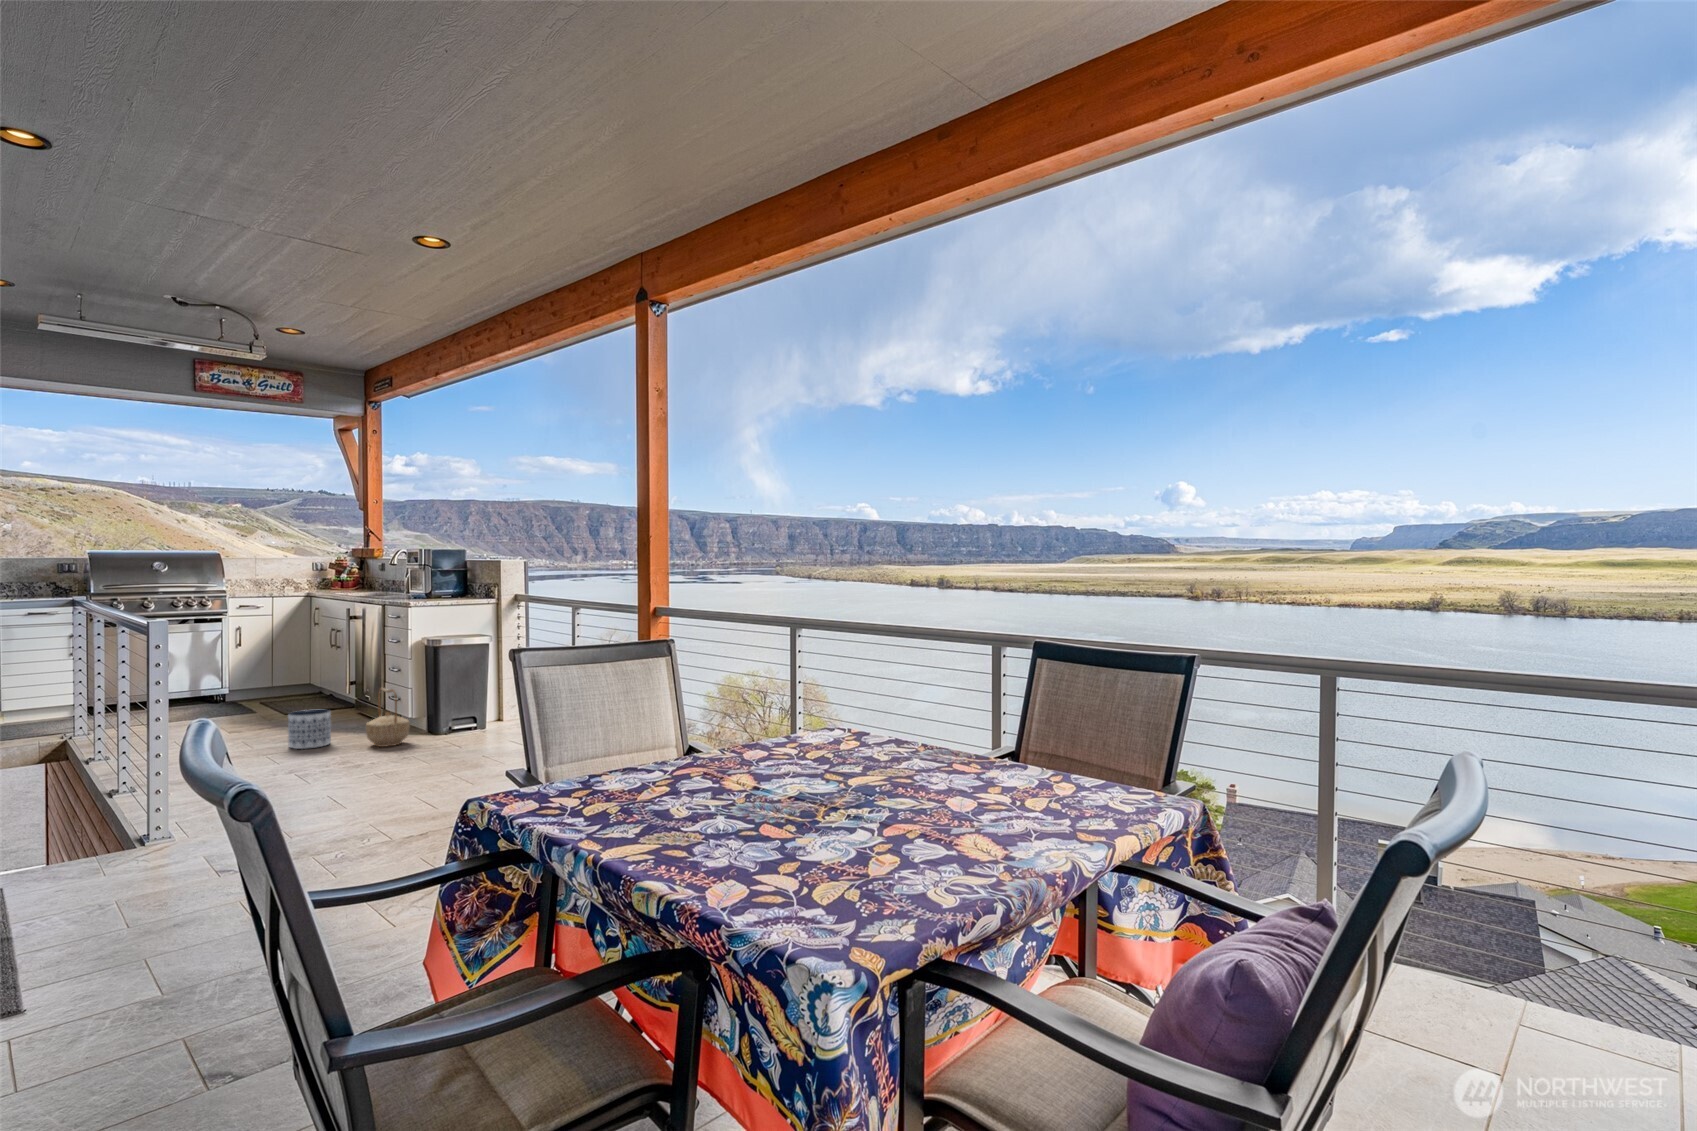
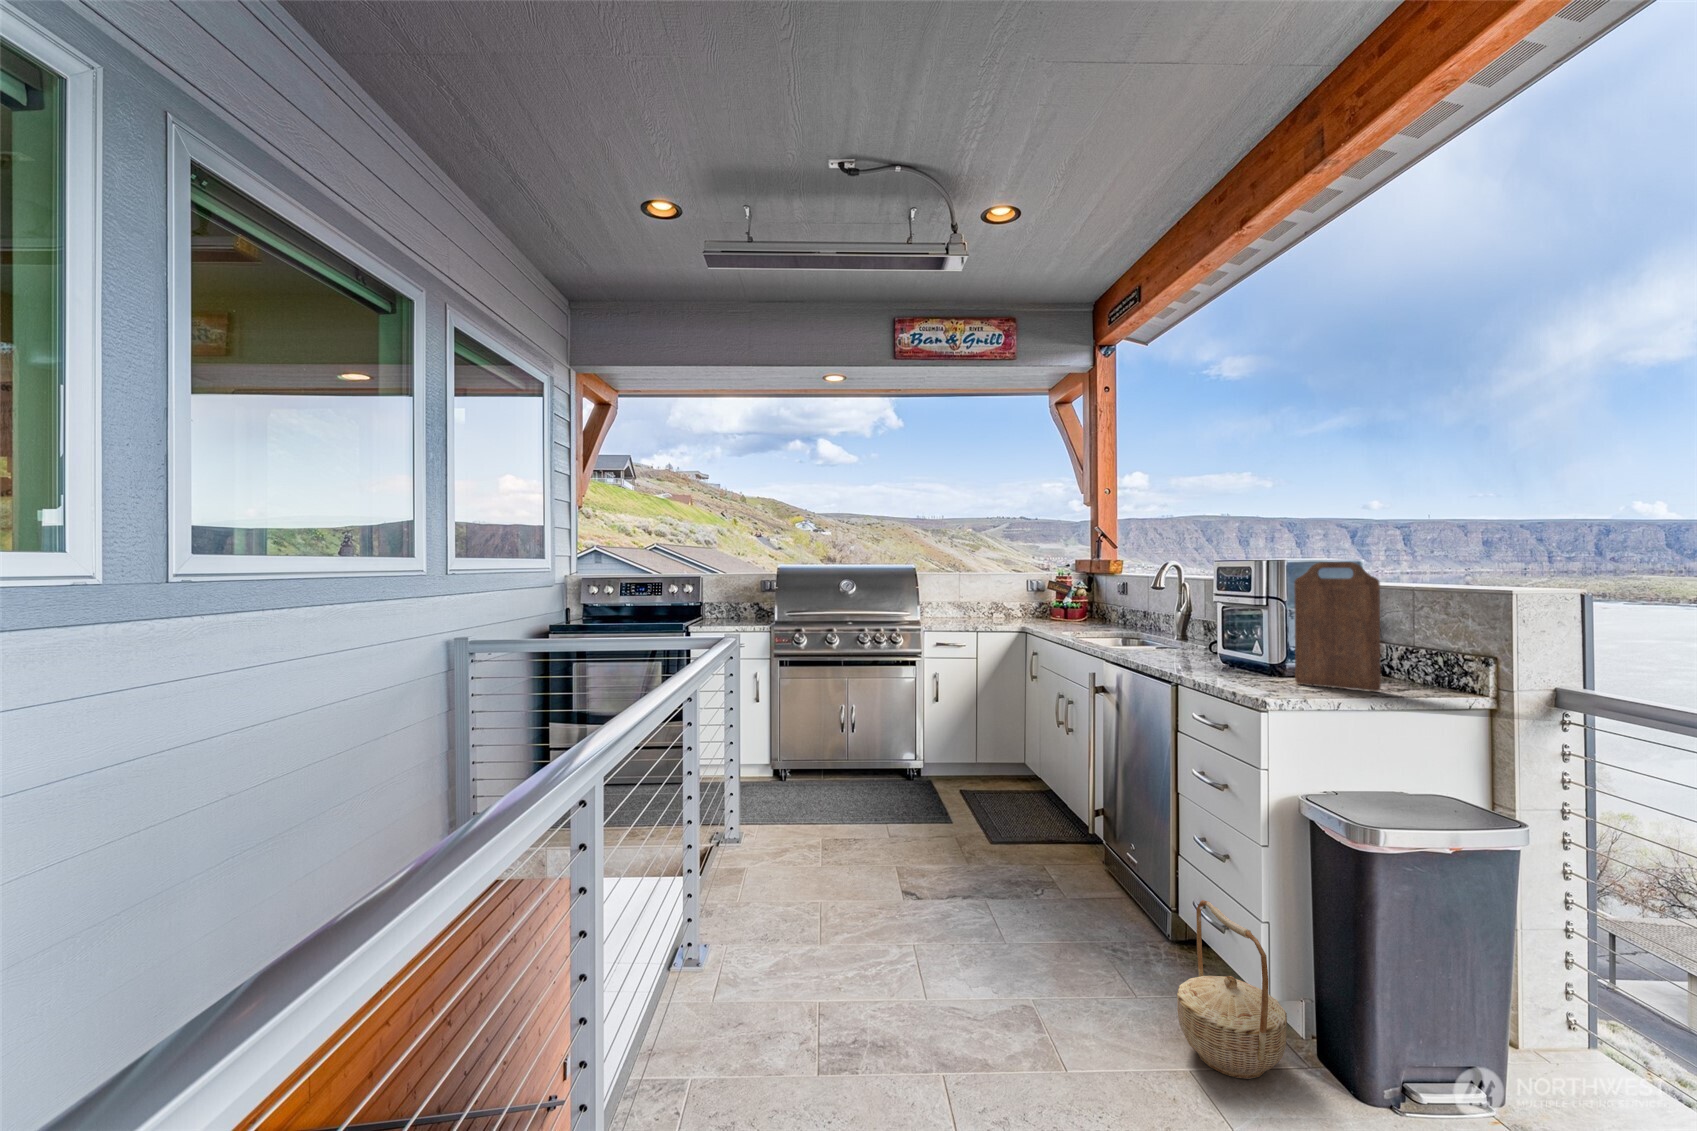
cutting board: none [430,547,460,600] -> present [1294,562,1381,691]
planter: present [288,710,331,749] -> none [1011,907,1093,1017]

